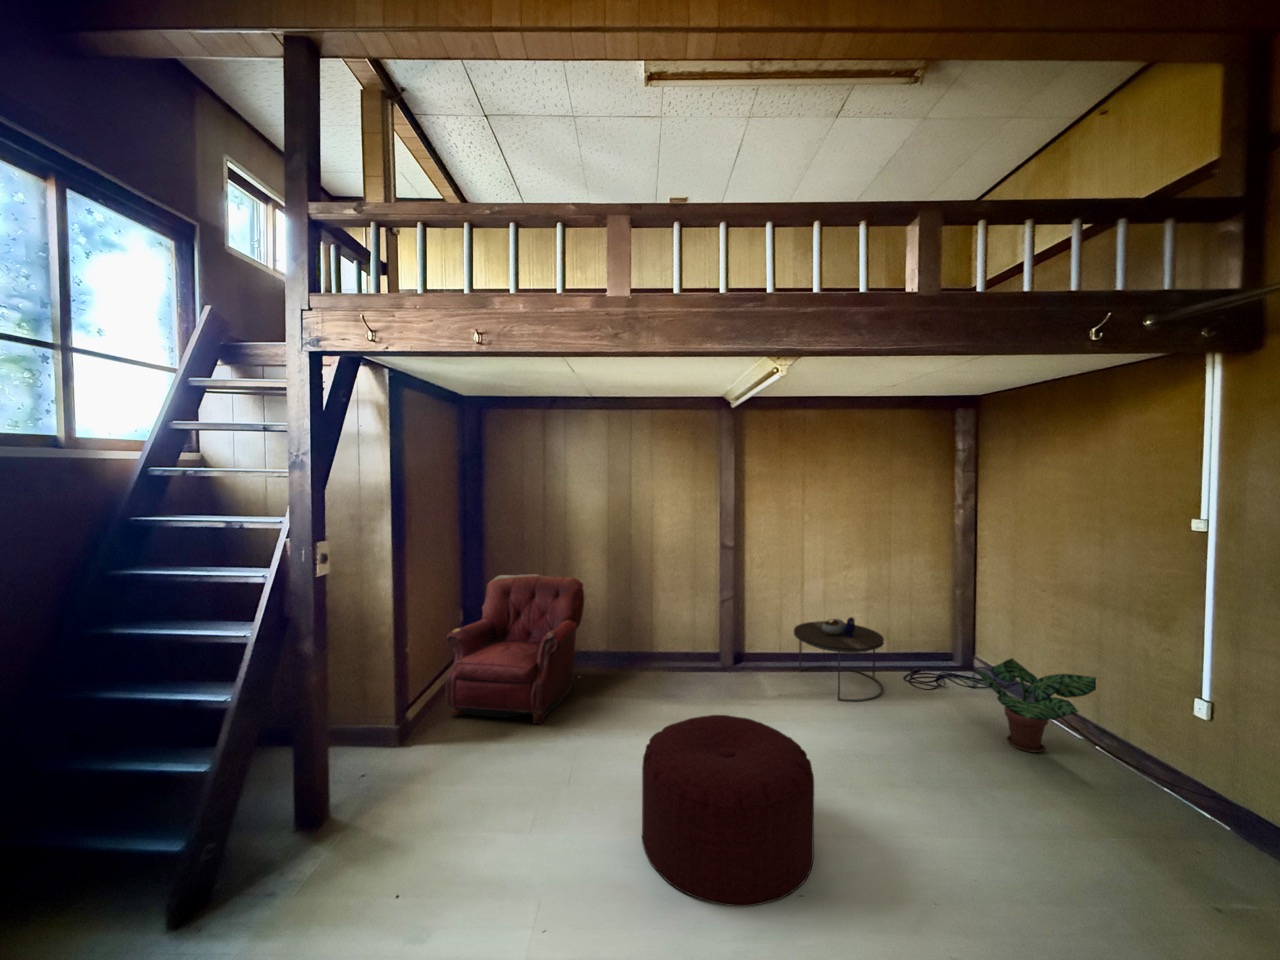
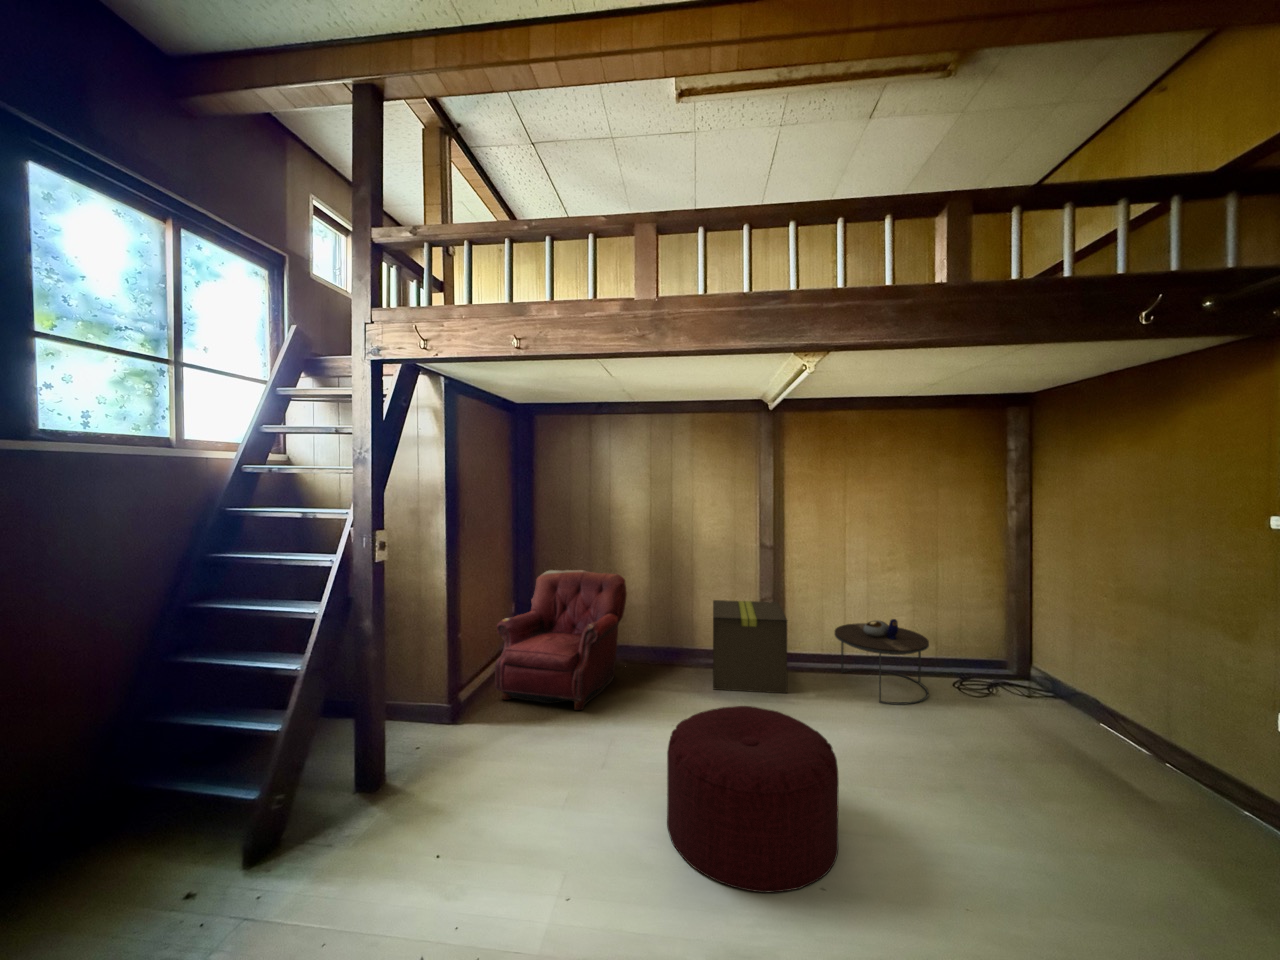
cardboard box: none [672,602,750,695] -> present [713,600,787,693]
potted plant: present [959,658,1096,753] -> none [994,663,1163,765]

